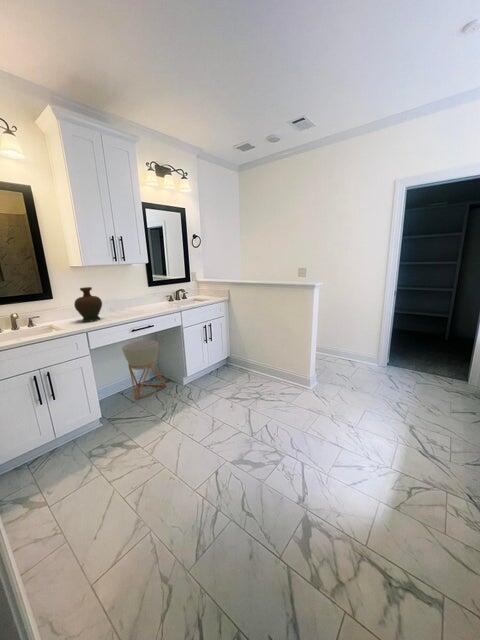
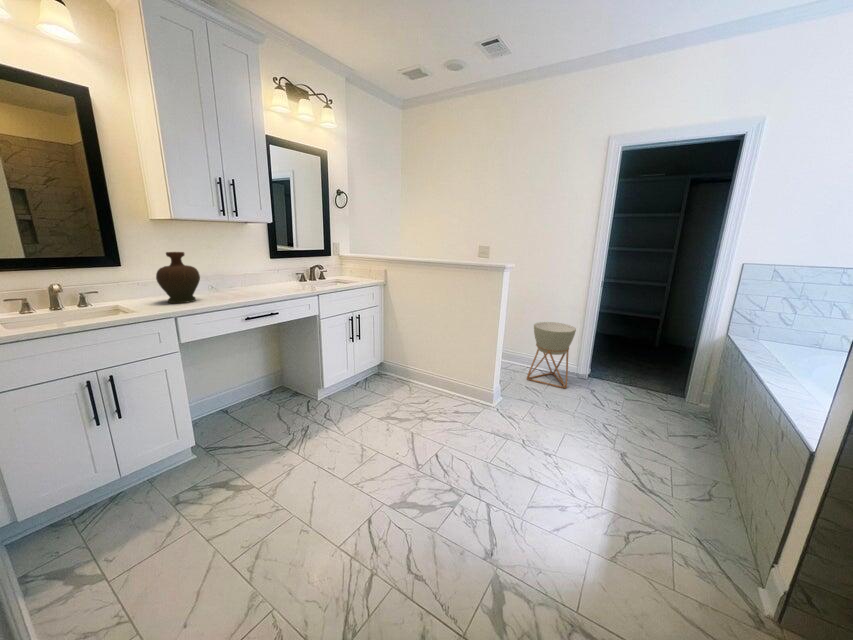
planter: present [122,340,166,399] -> present [527,322,576,388]

